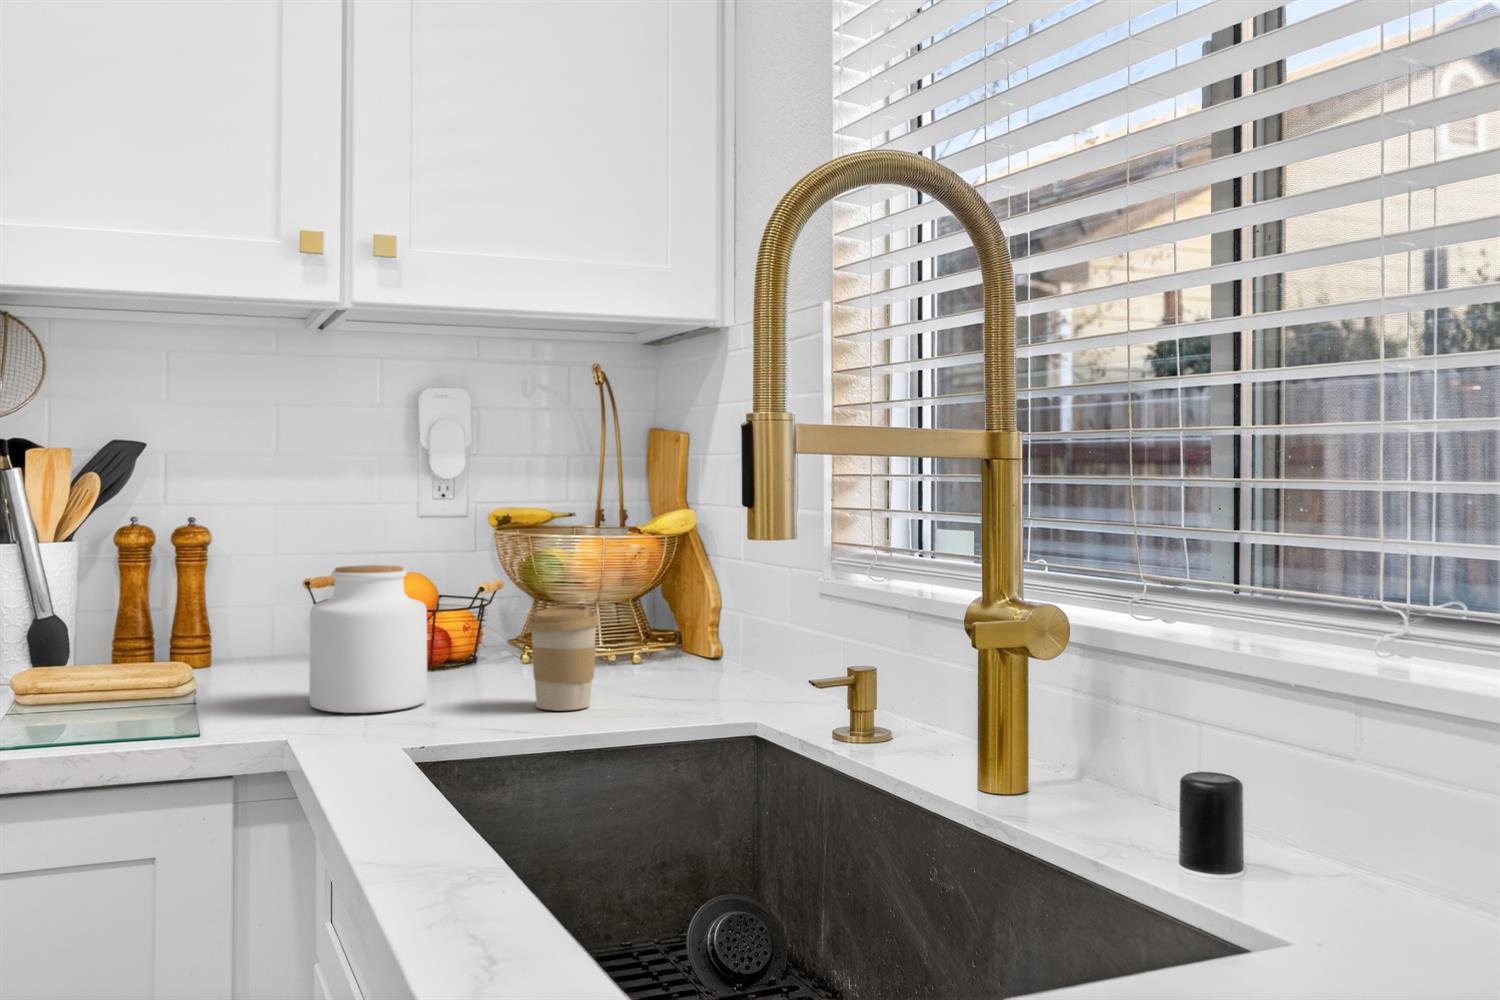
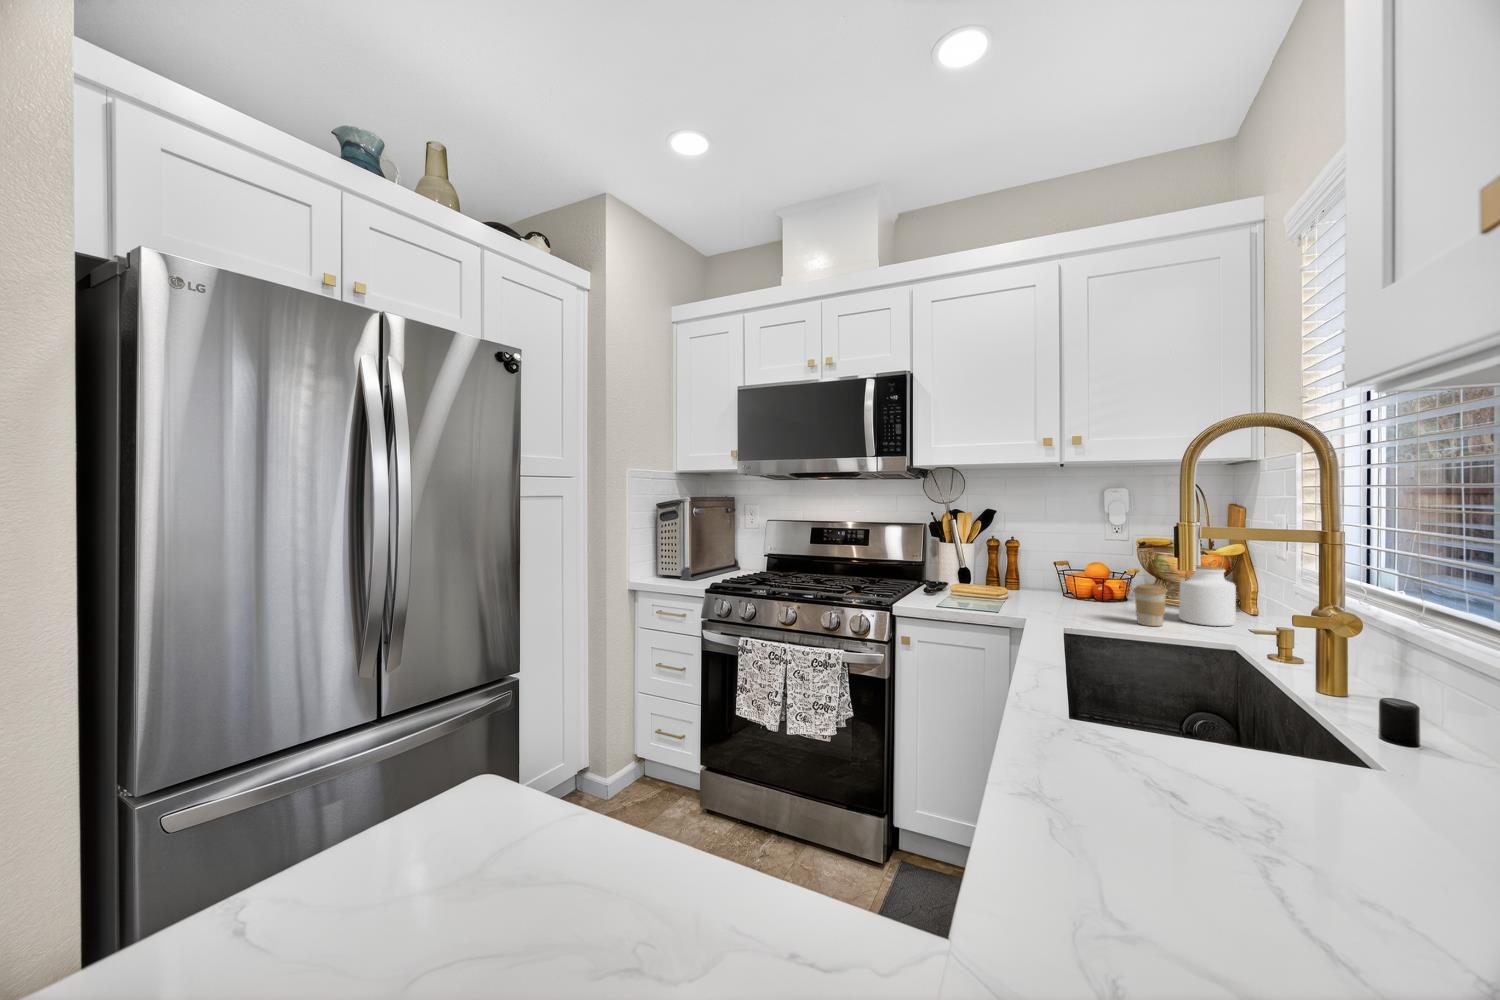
jar: present [309,565,427,713] -> present [1179,566,1236,626]

